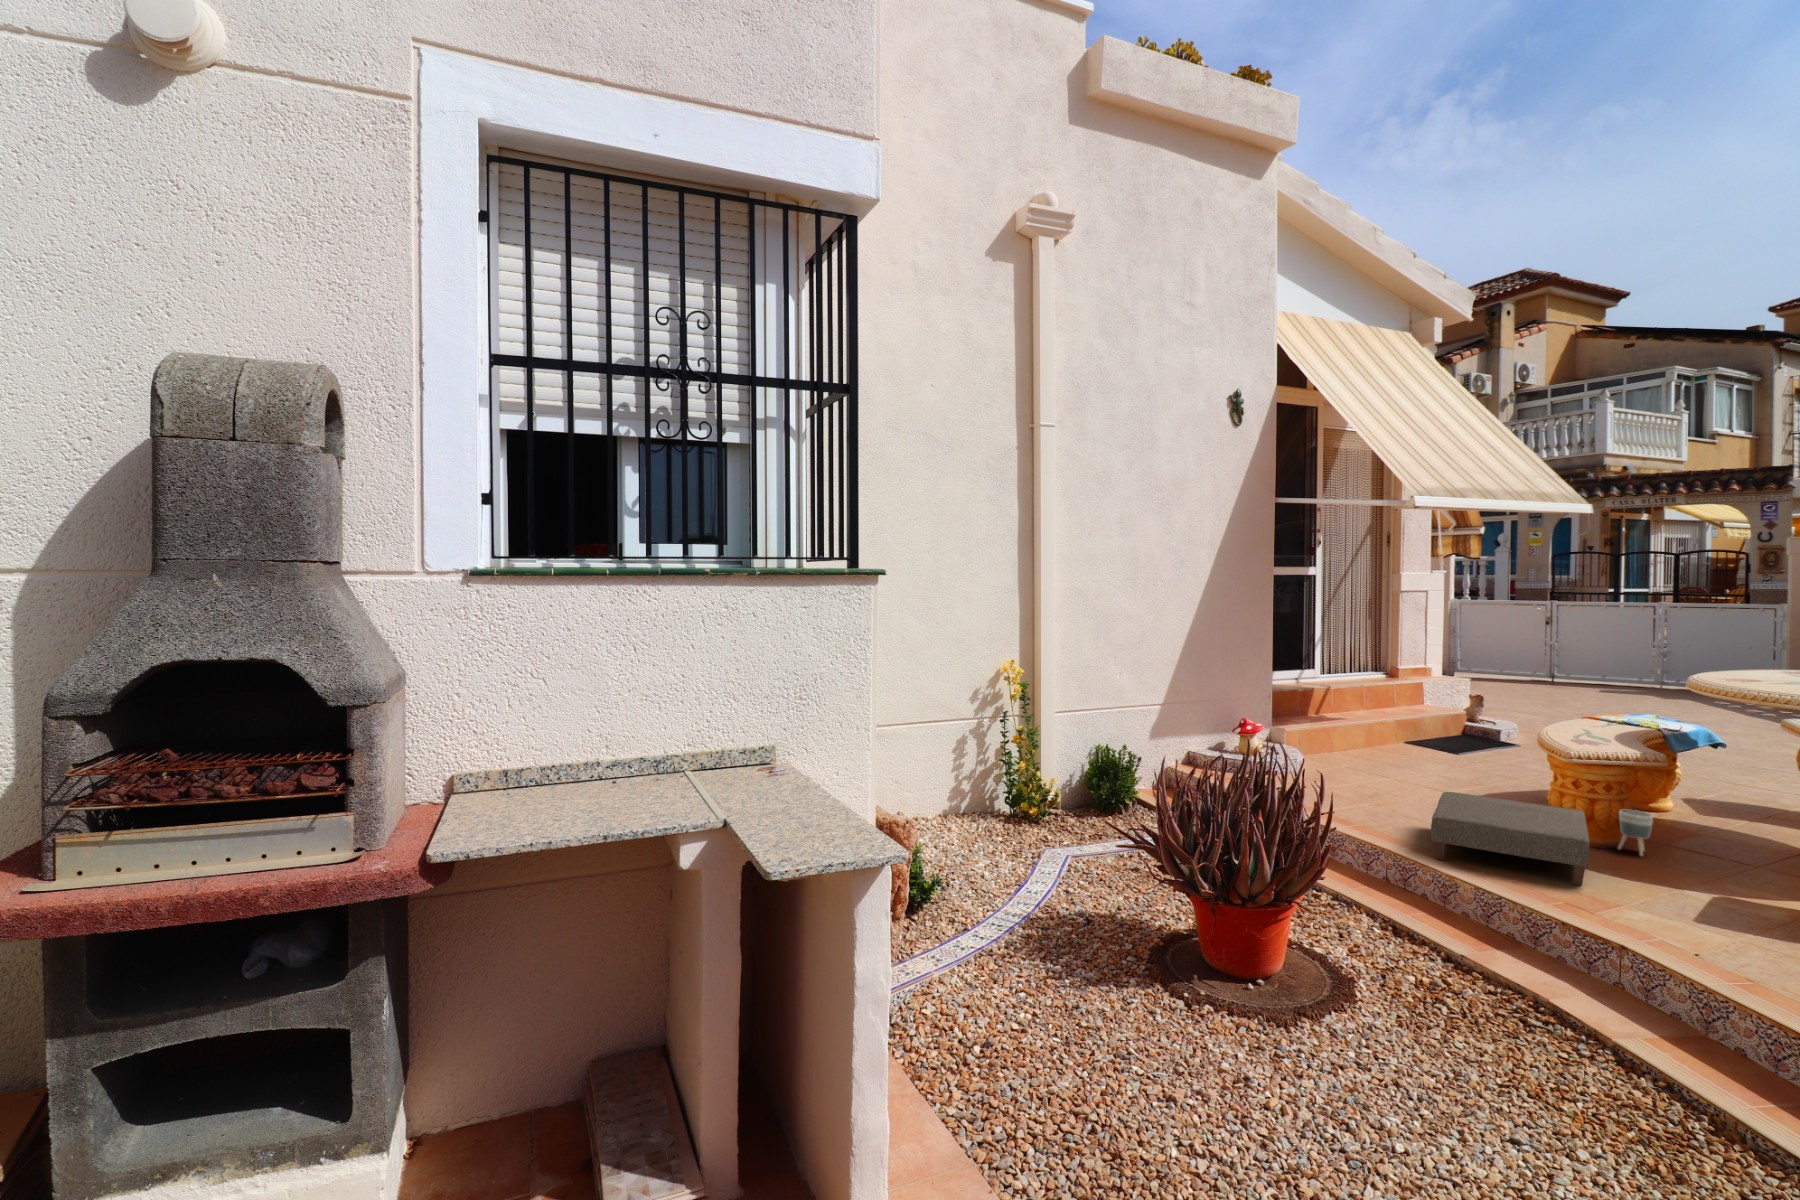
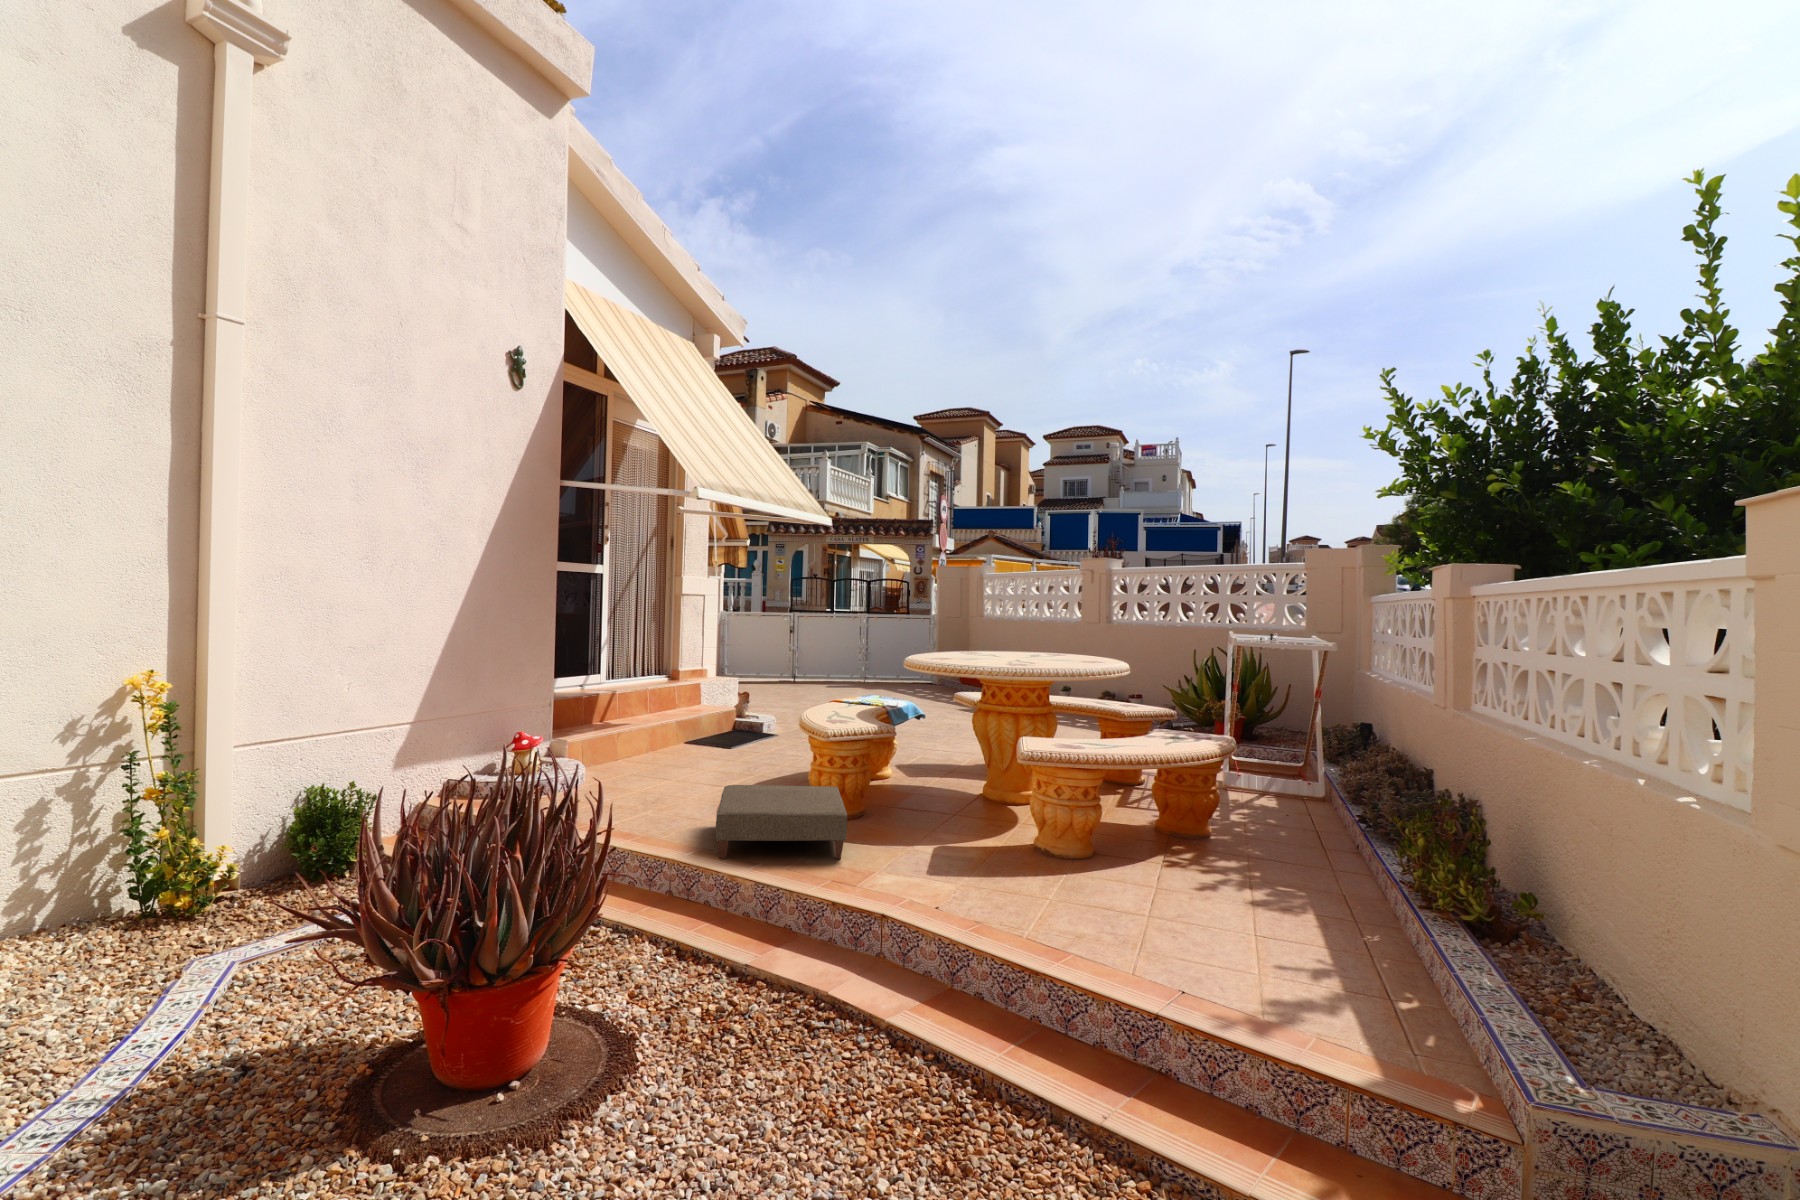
planter: present [1618,809,1653,856] -> none [859,780,884,821]

